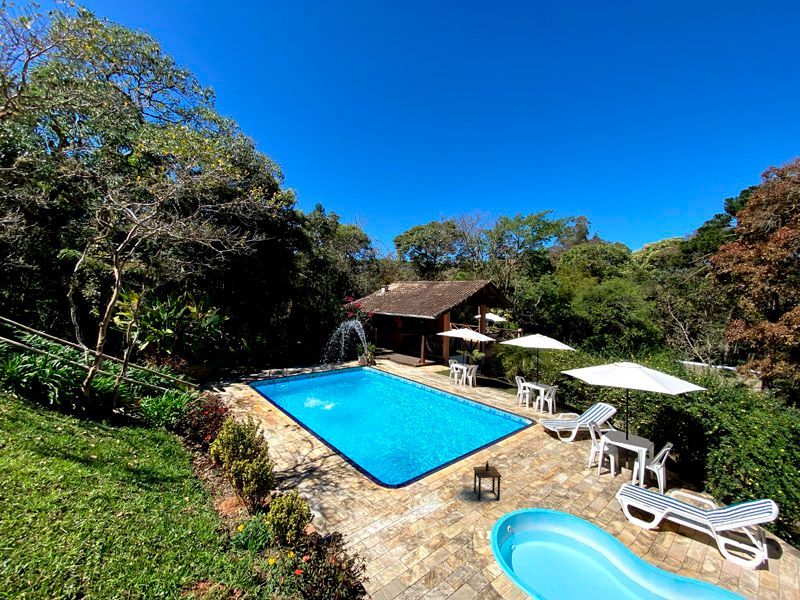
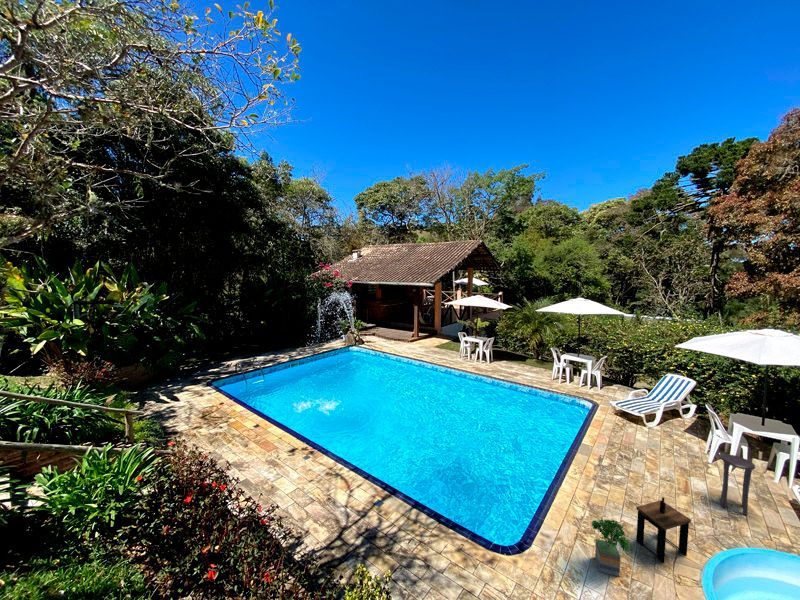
stool: none [557,448,576,491] -> present [721,454,755,515]
potted tree: none [434,466,453,502] -> present [592,519,630,576]

